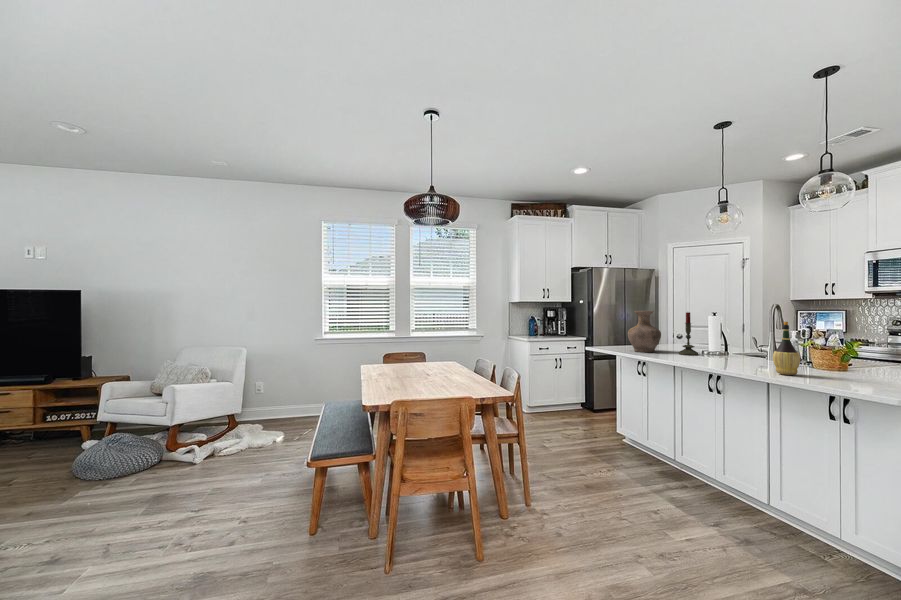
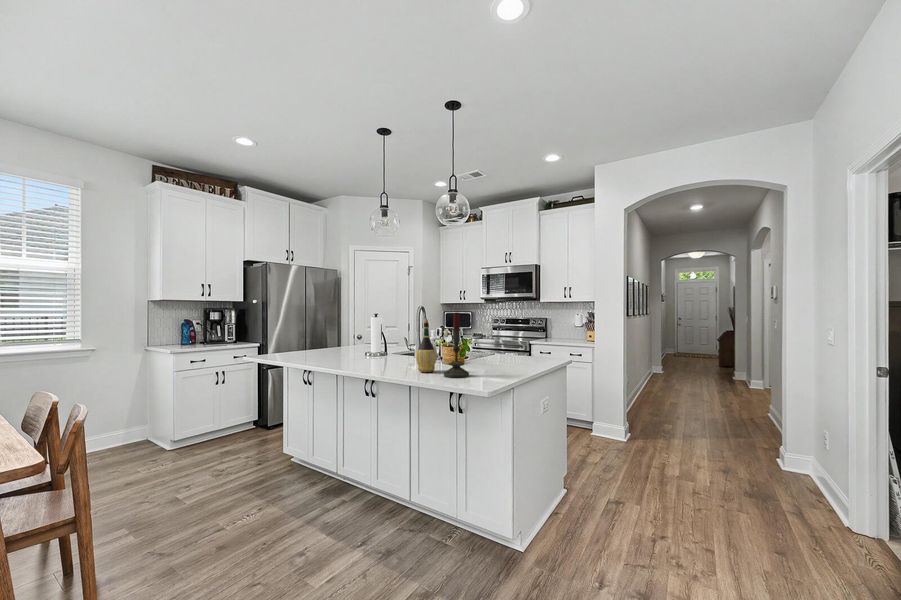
vase: present [628,311,661,352] -> none [292,311,328,358]
candle: present [679,312,698,355] -> present [444,313,469,378]

